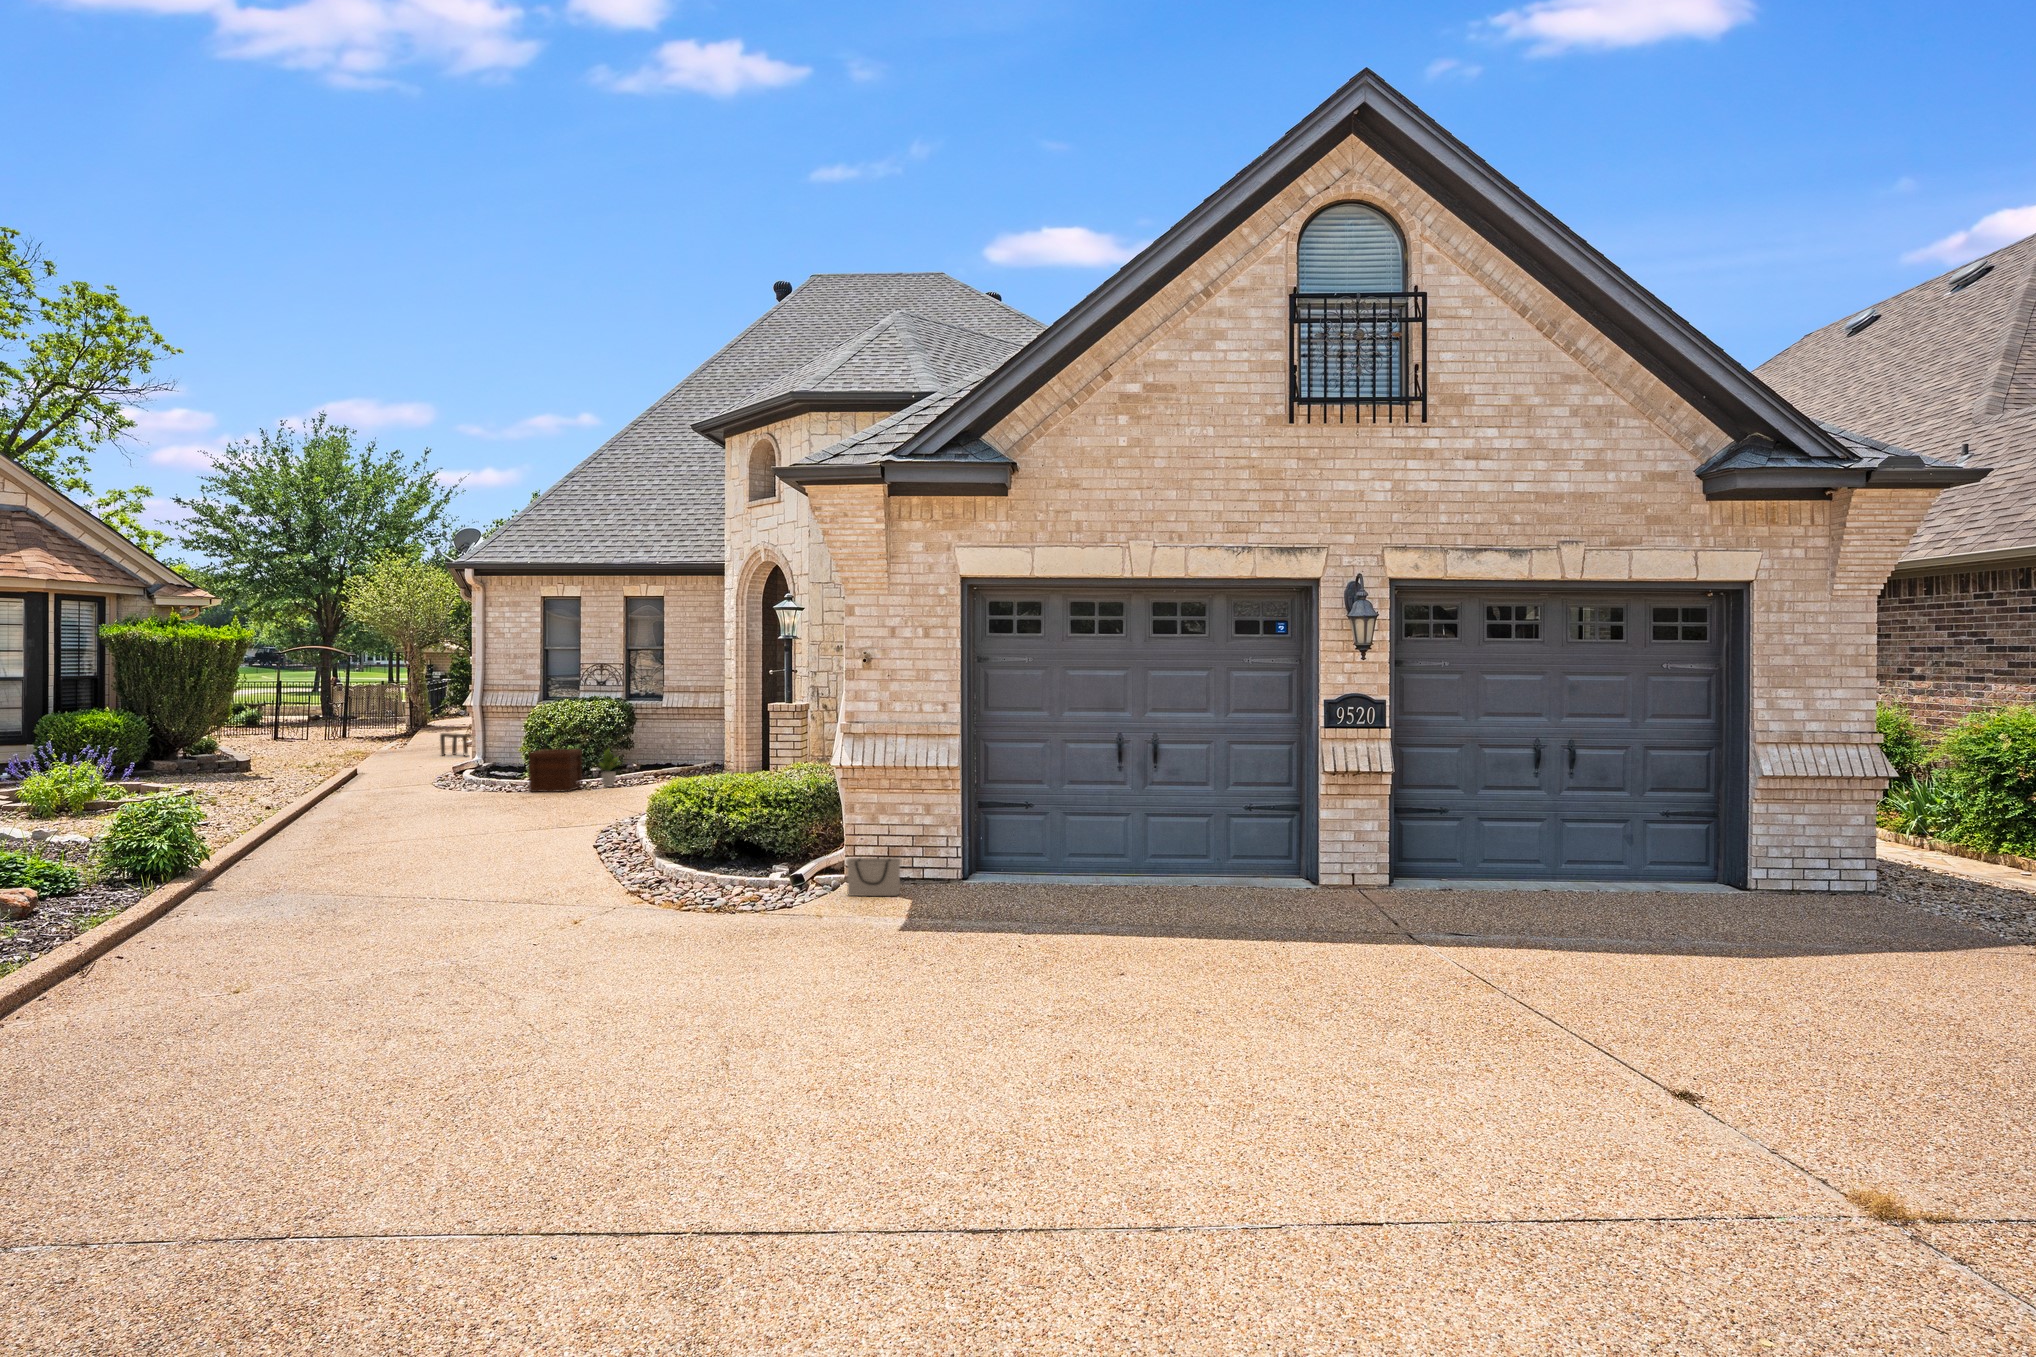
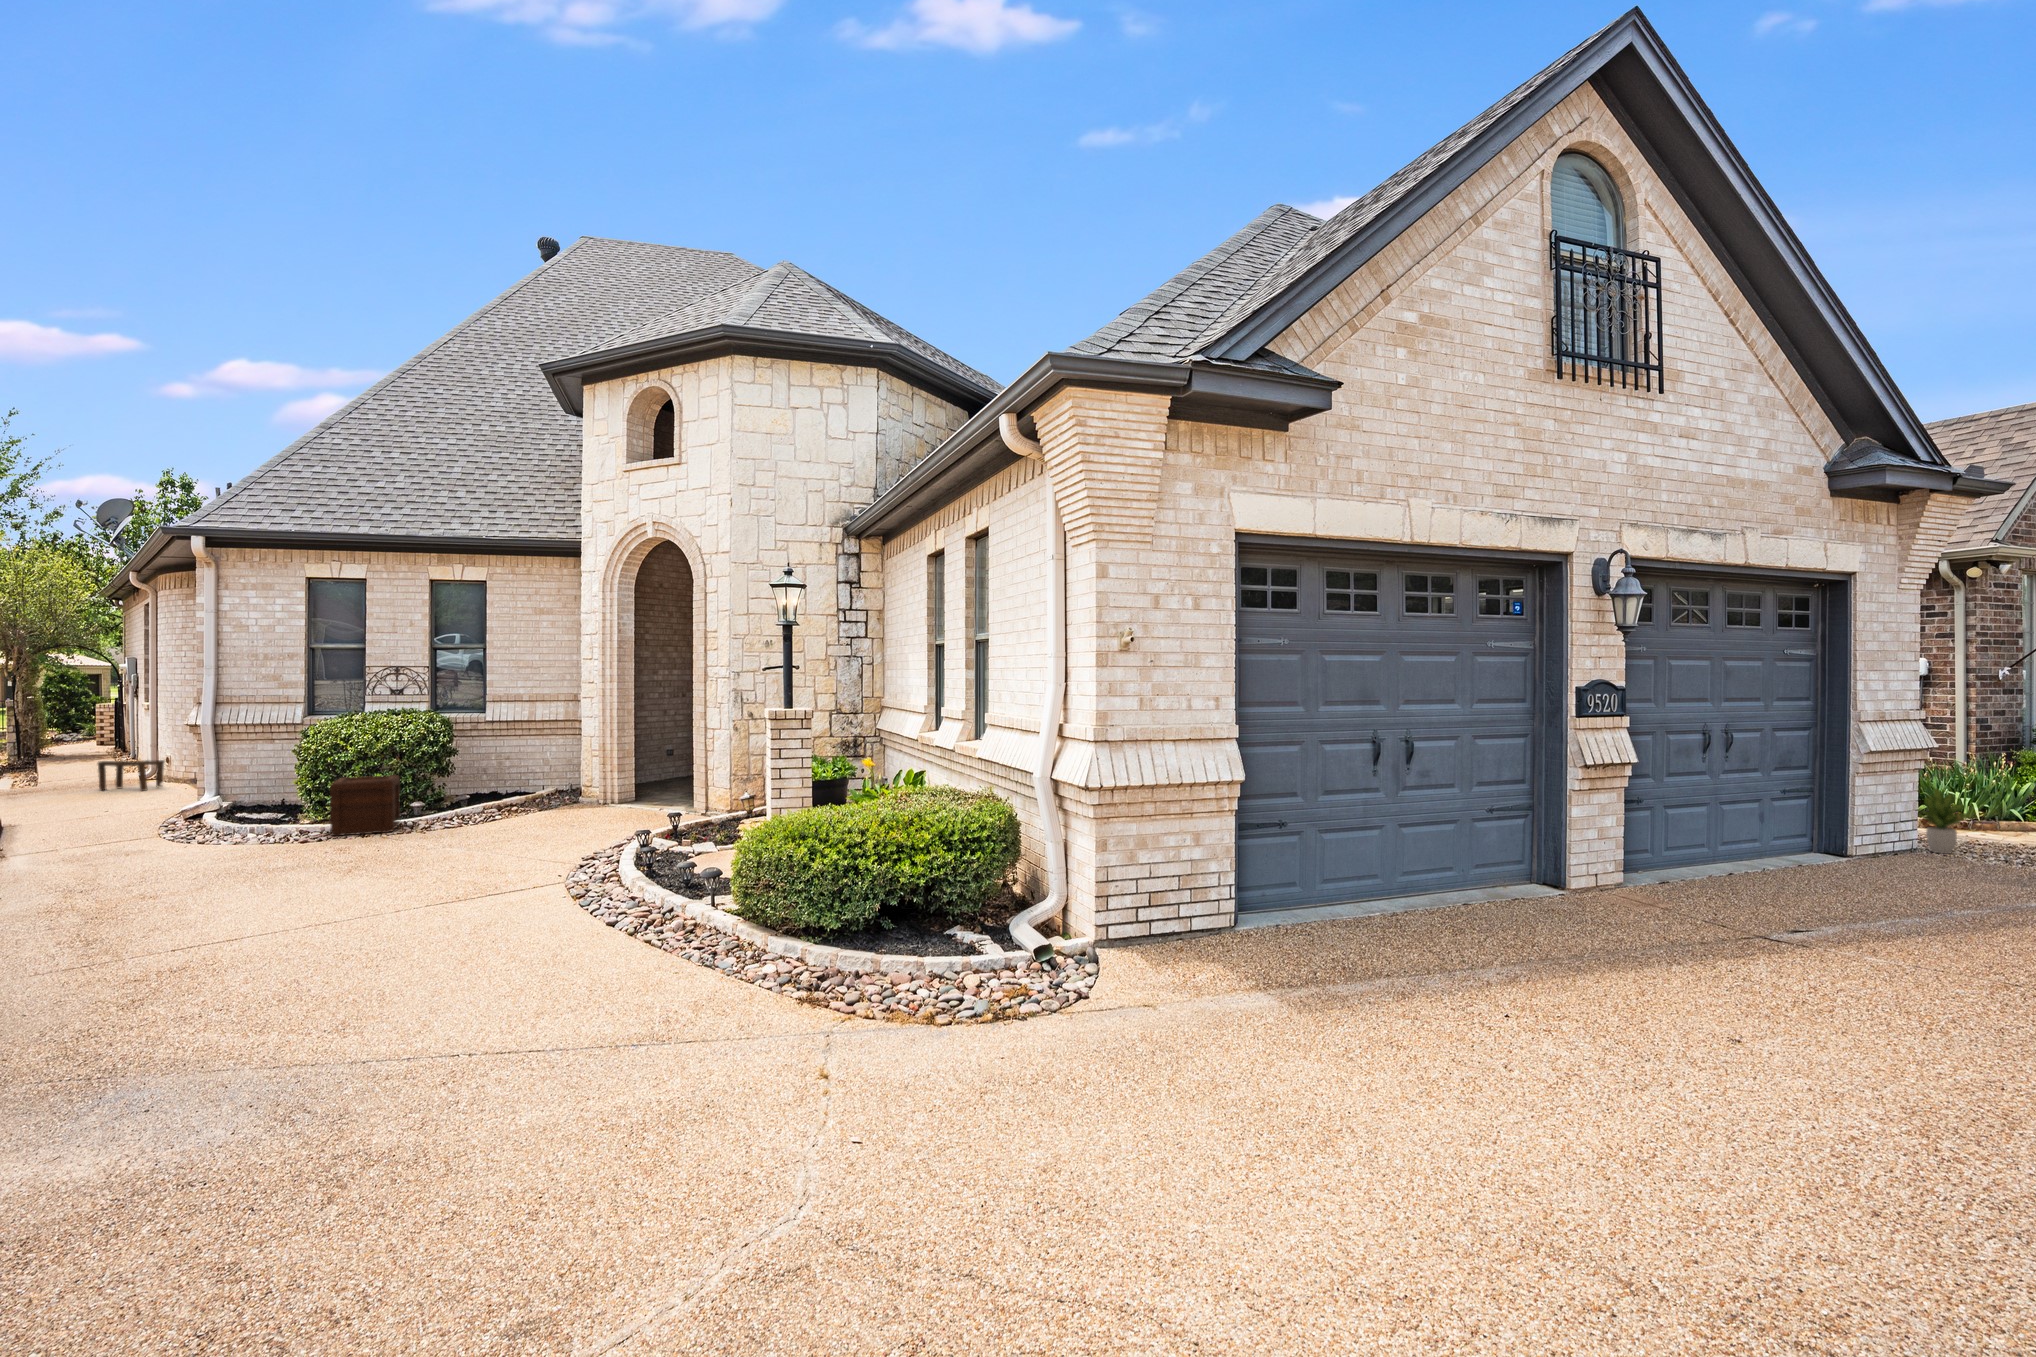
potted plant: present [600,749,620,787] -> present [1920,789,1969,854]
storage bin: present [846,858,901,896] -> none [1111,906,1186,965]

